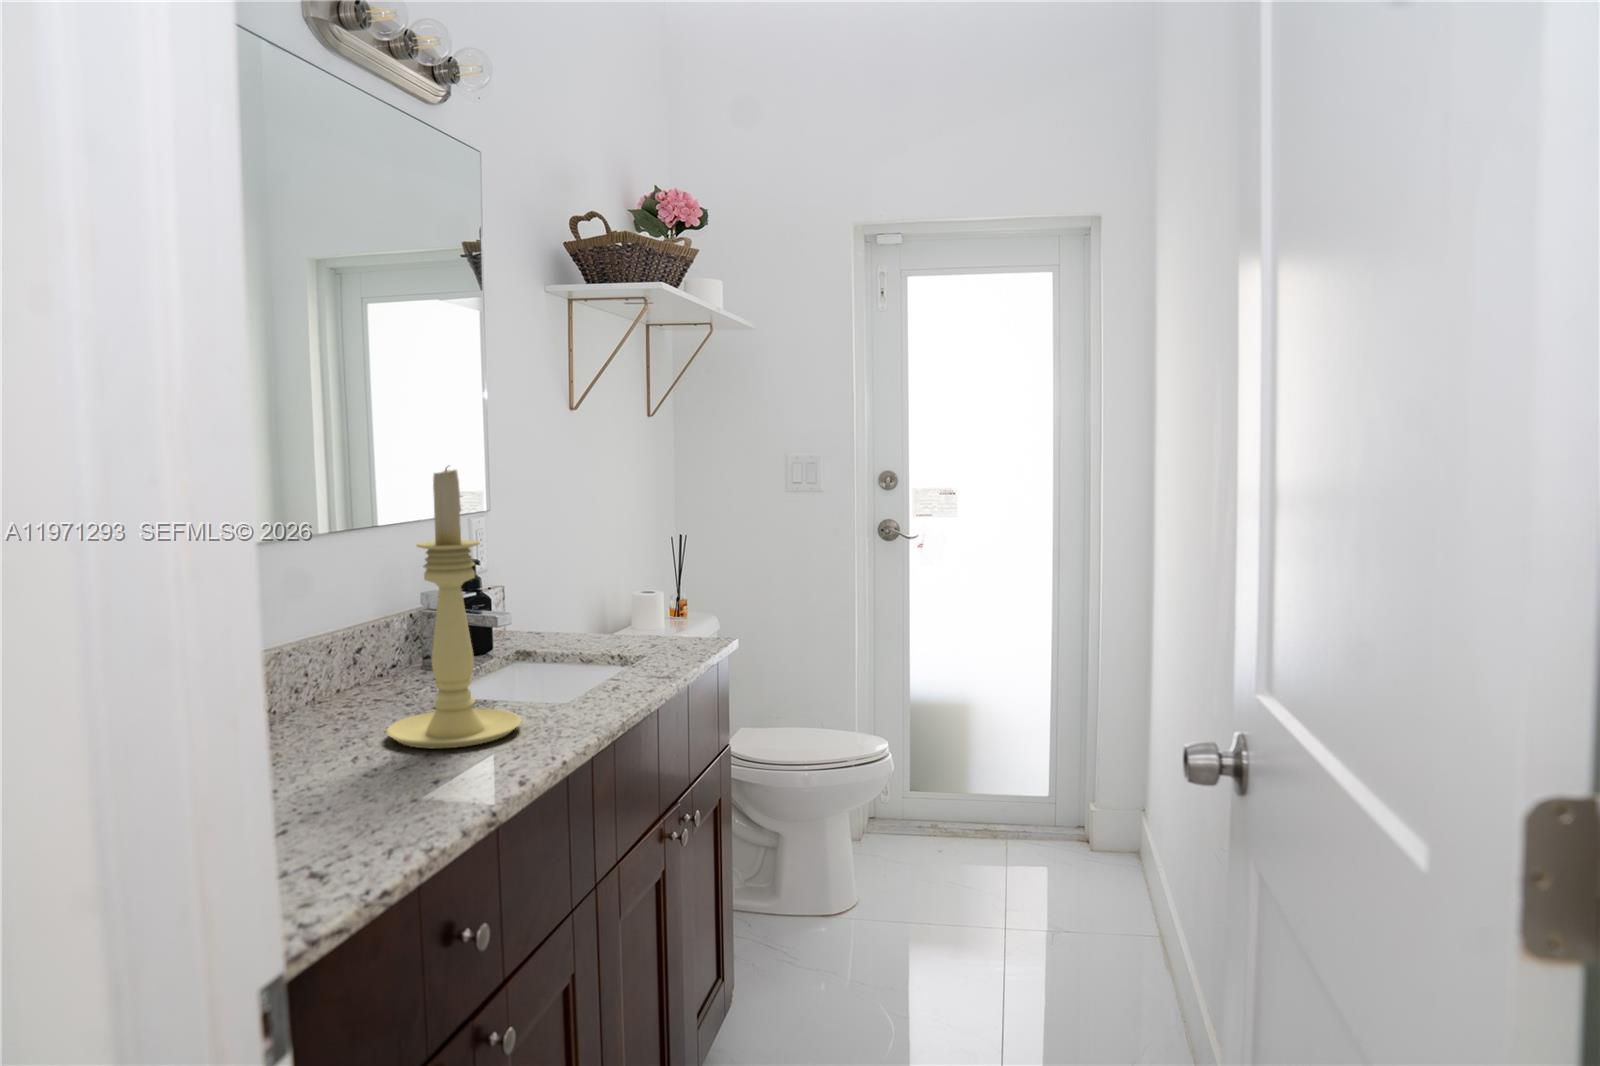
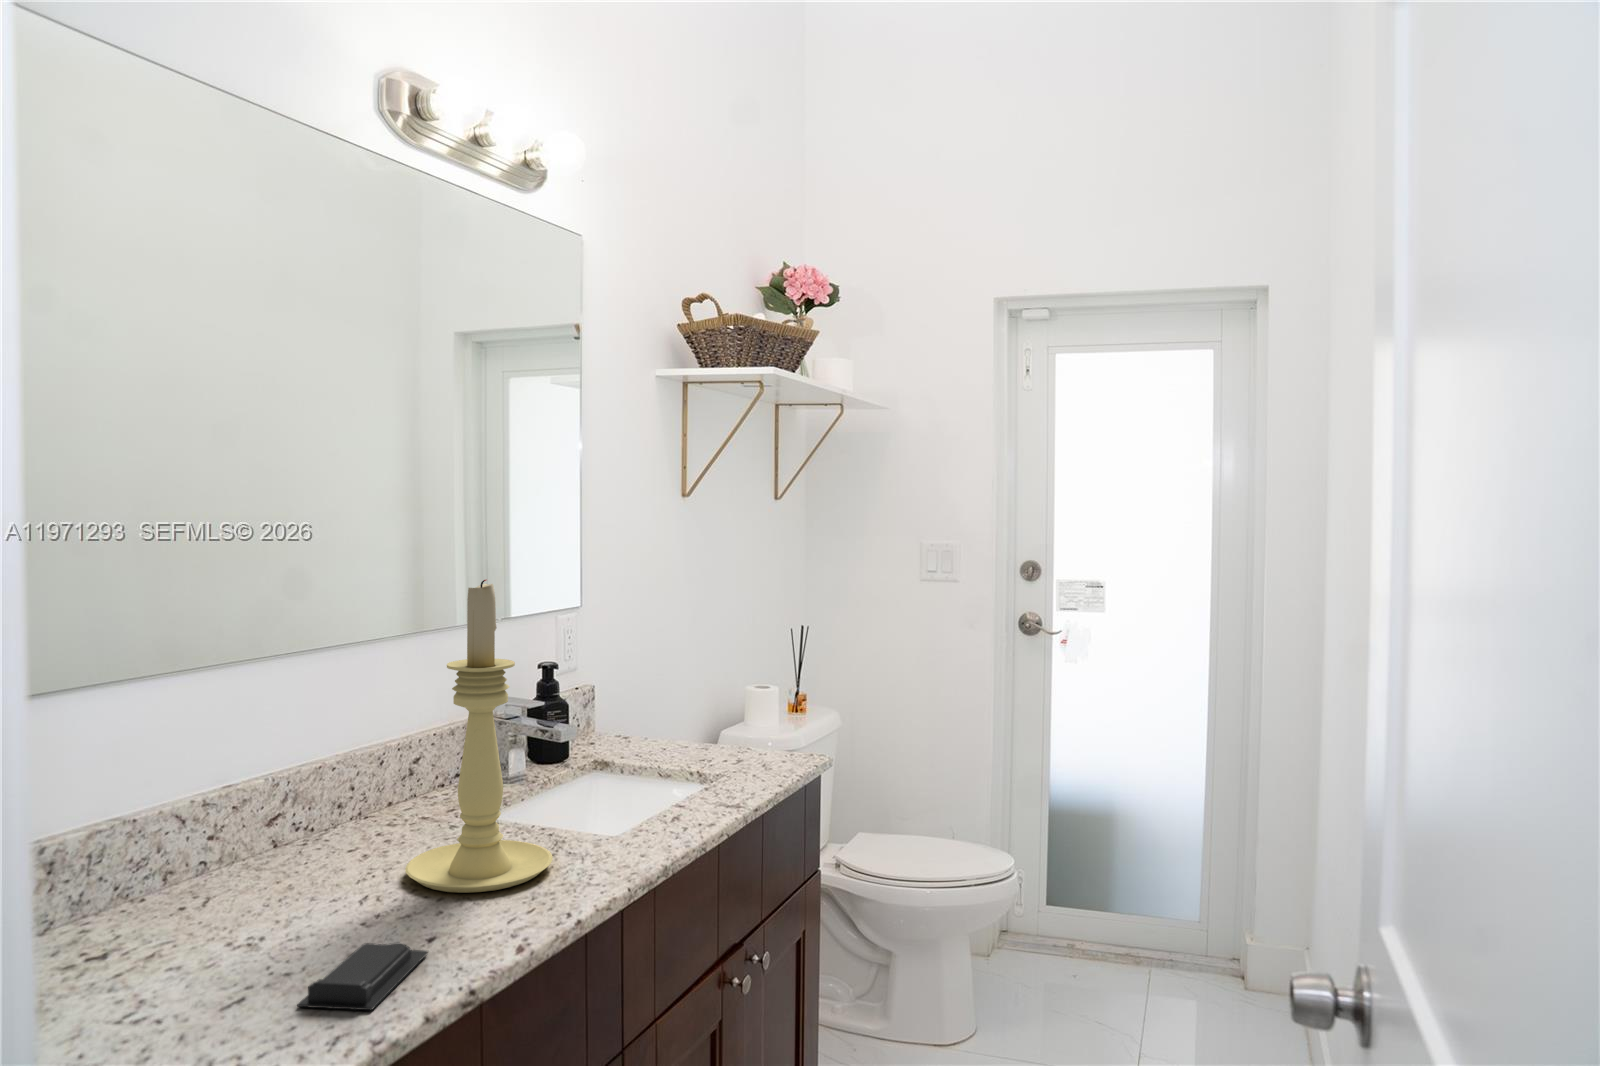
soap bar: none [342,780,442,832] -> present [297,943,428,1010]

